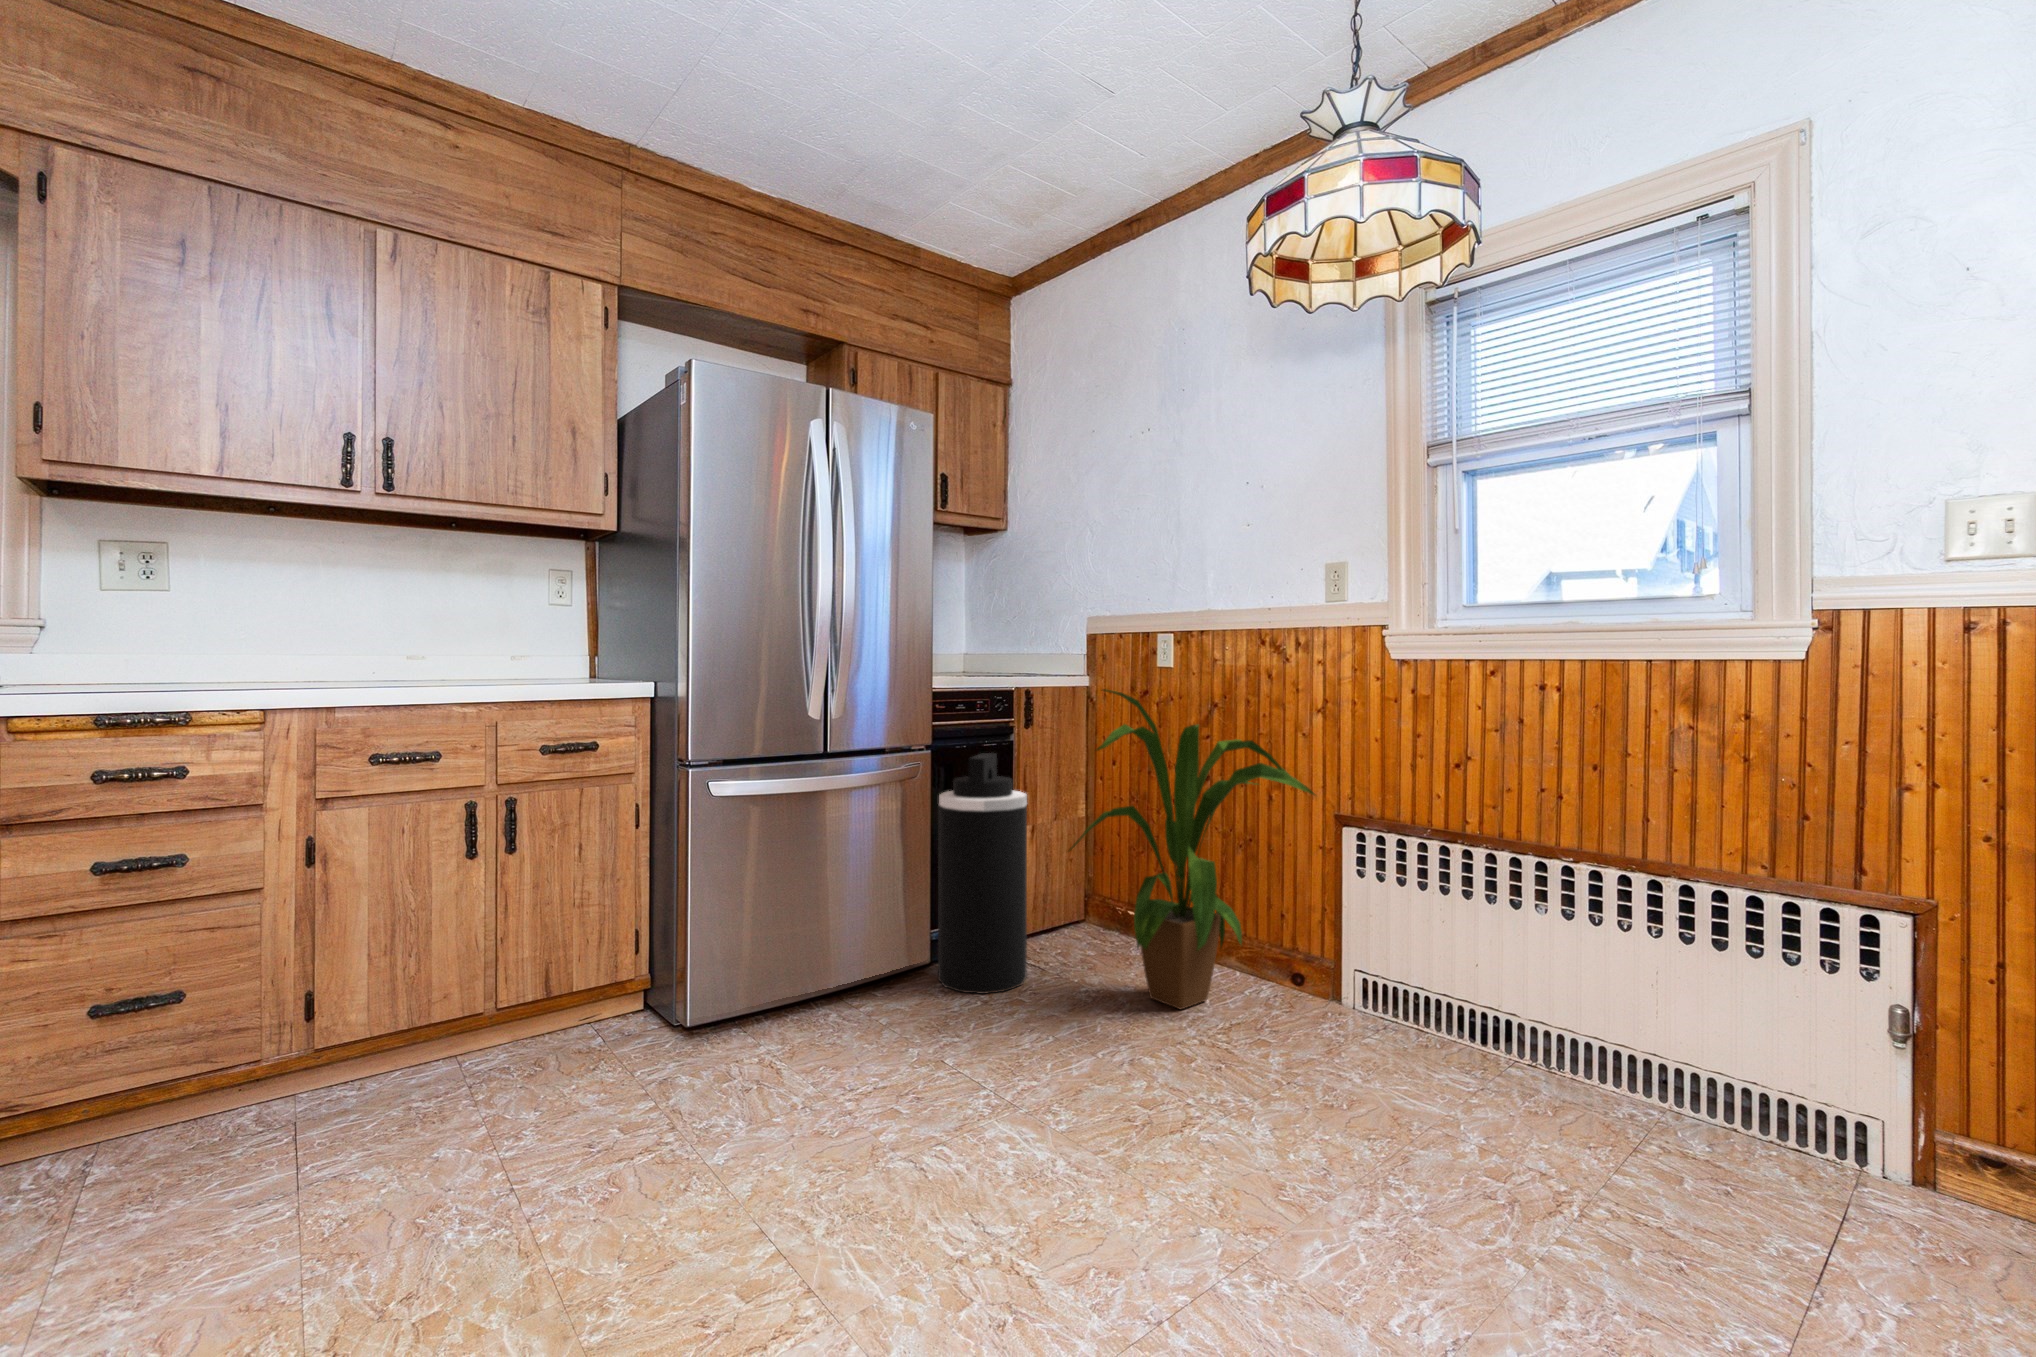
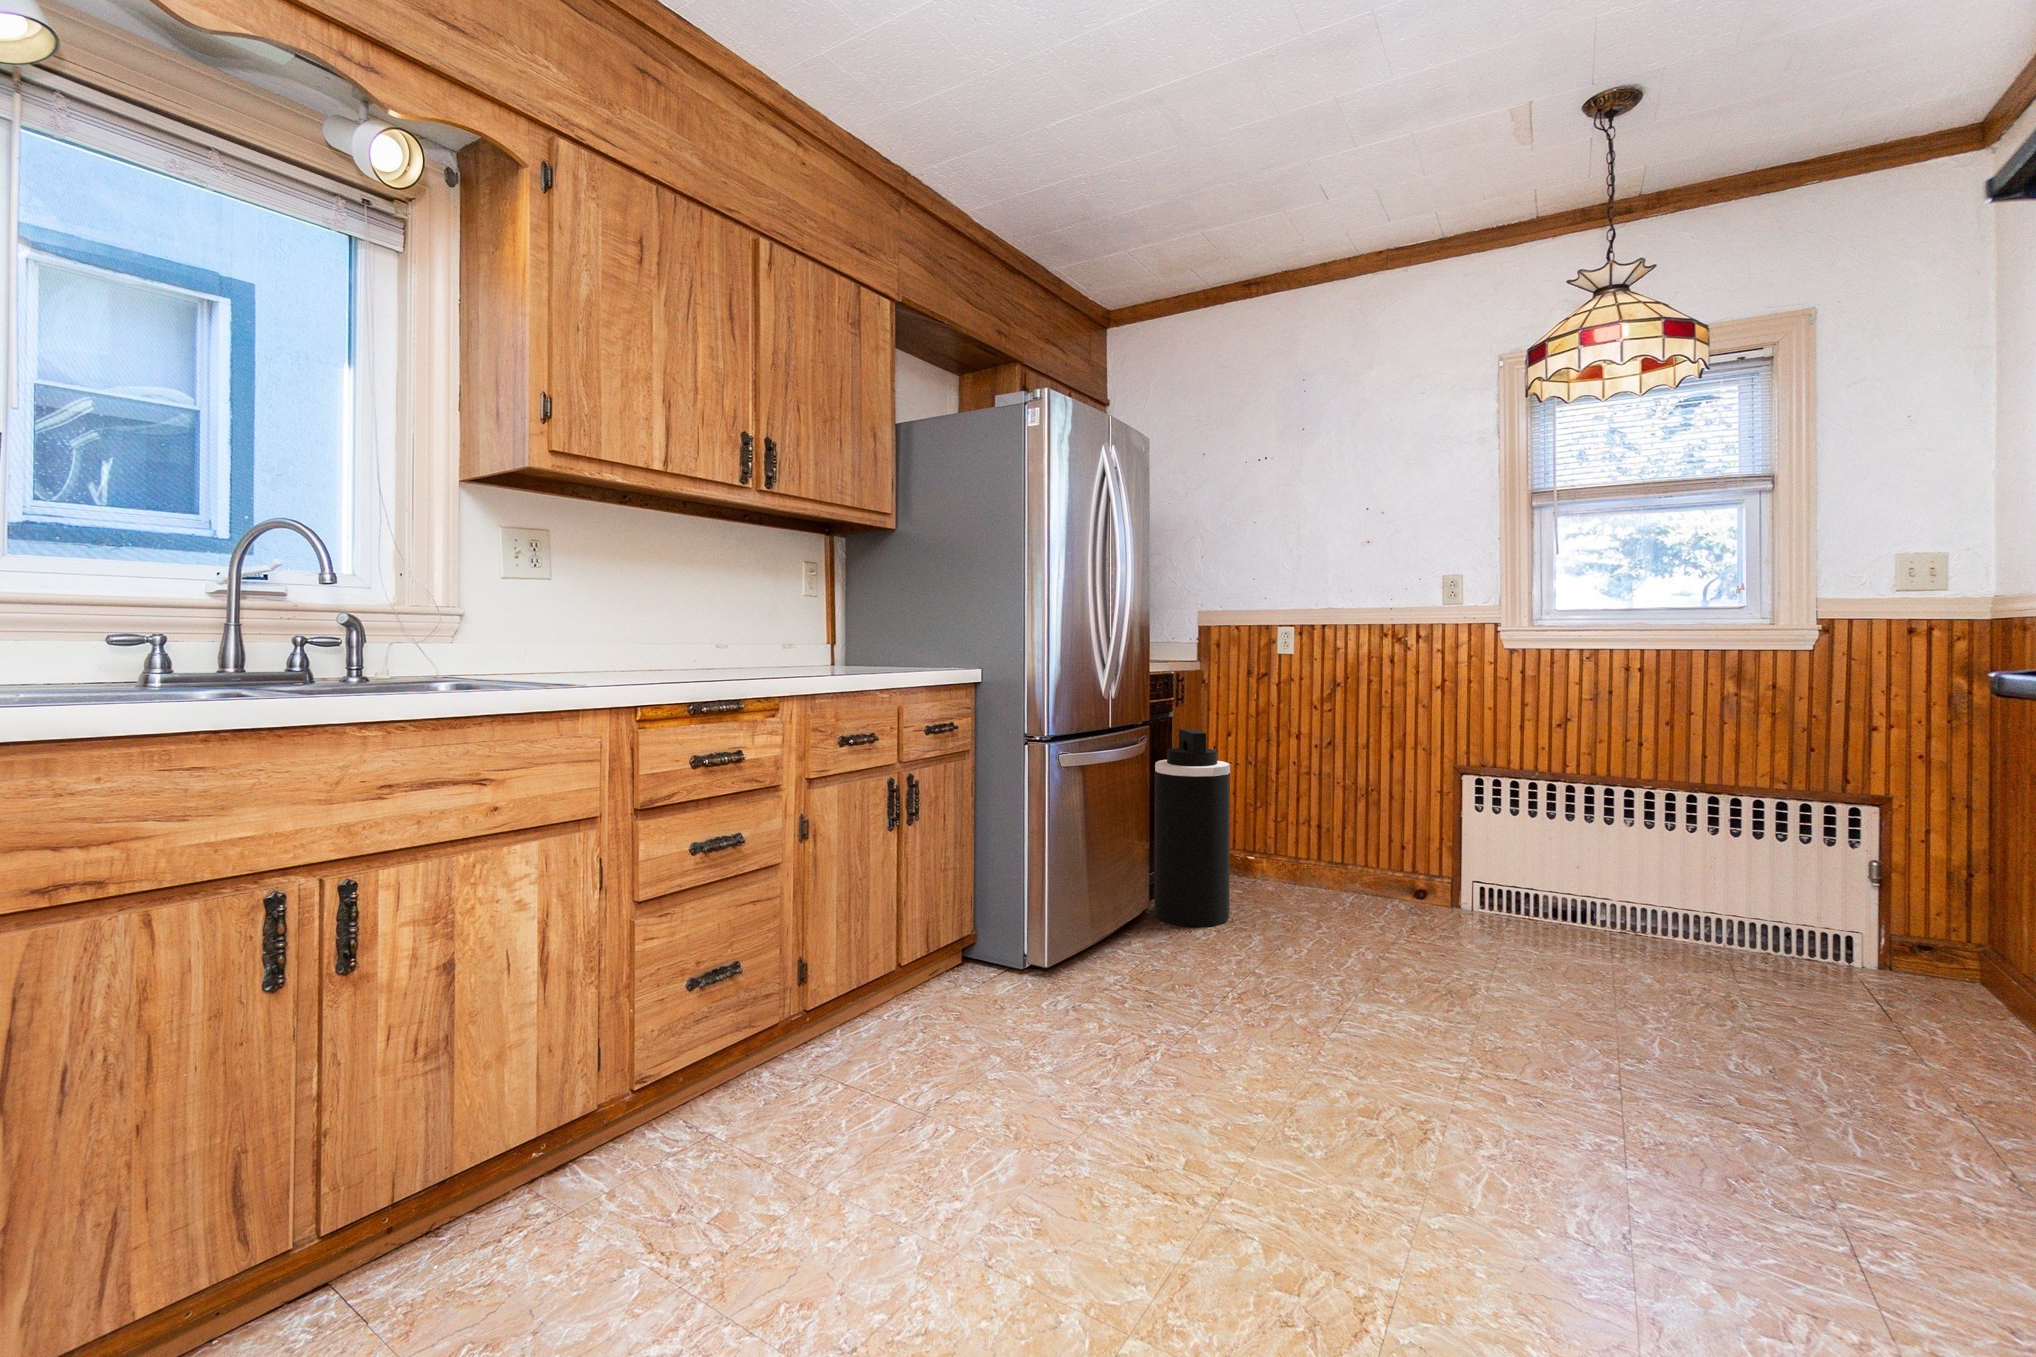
house plant: present [1070,689,1315,1009] -> none [1288,674,1474,921]

